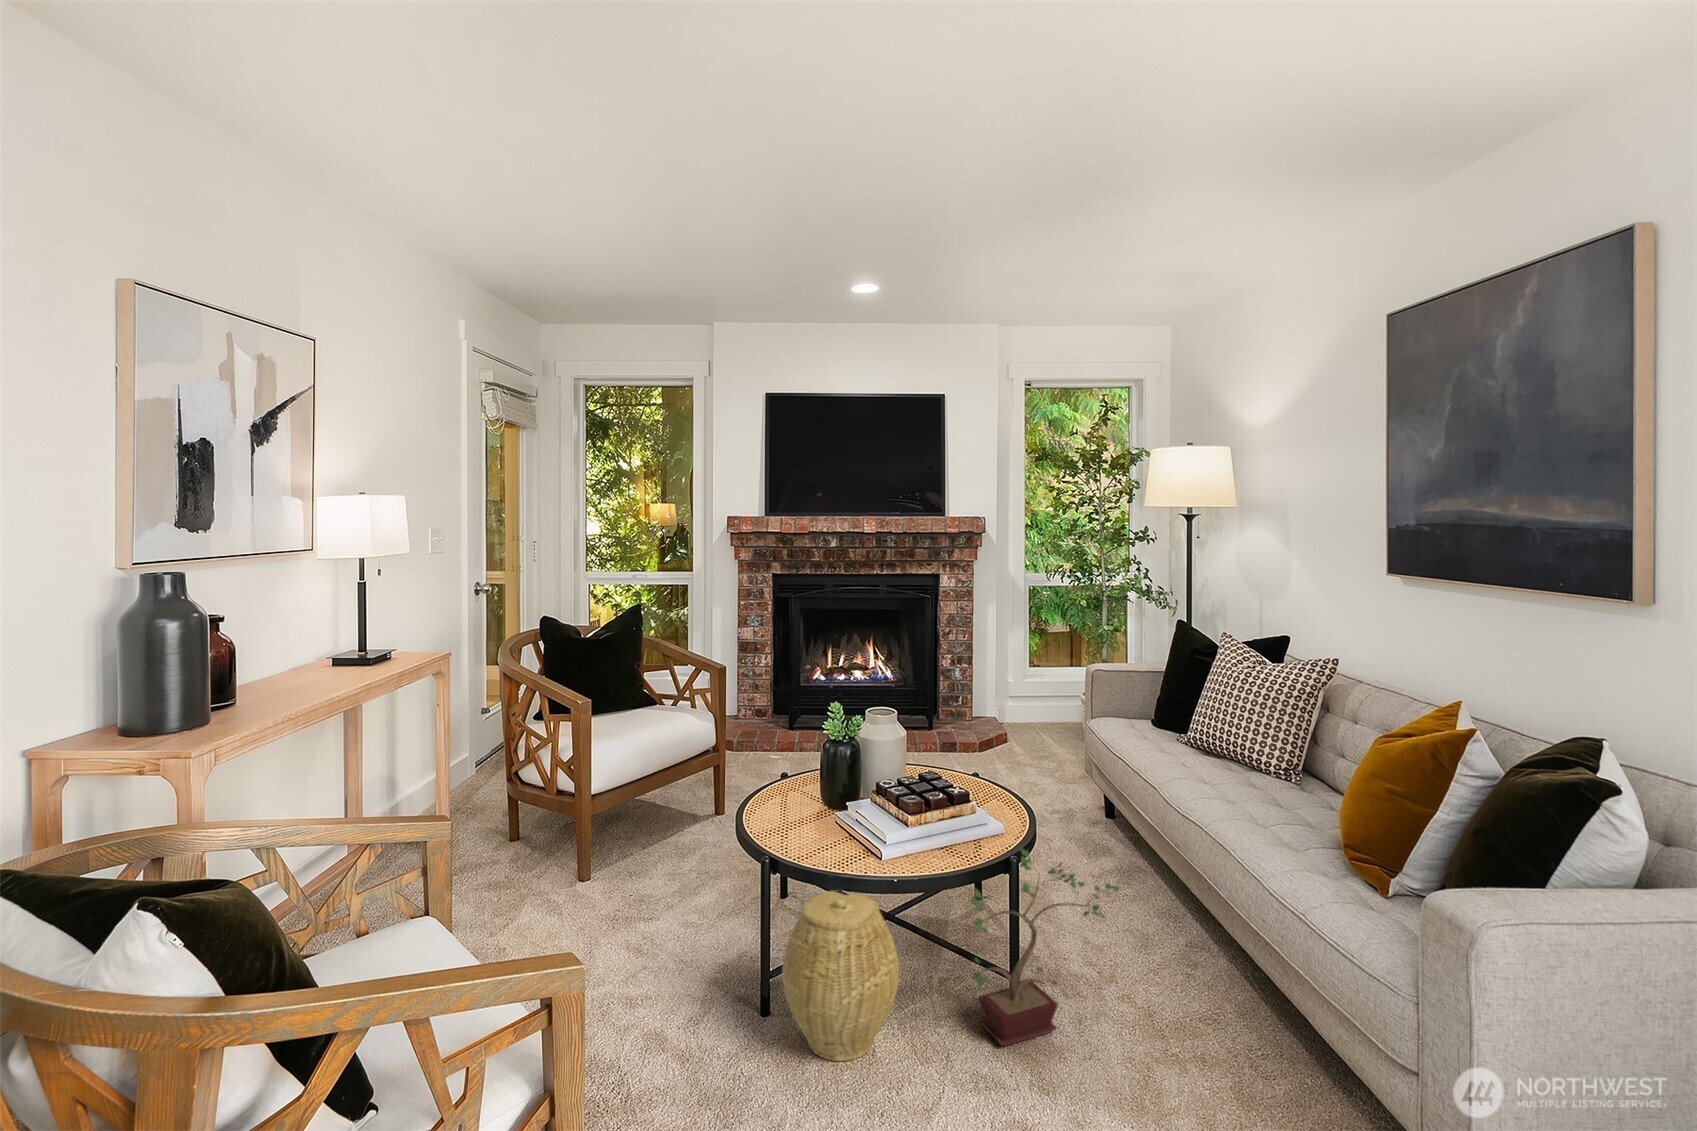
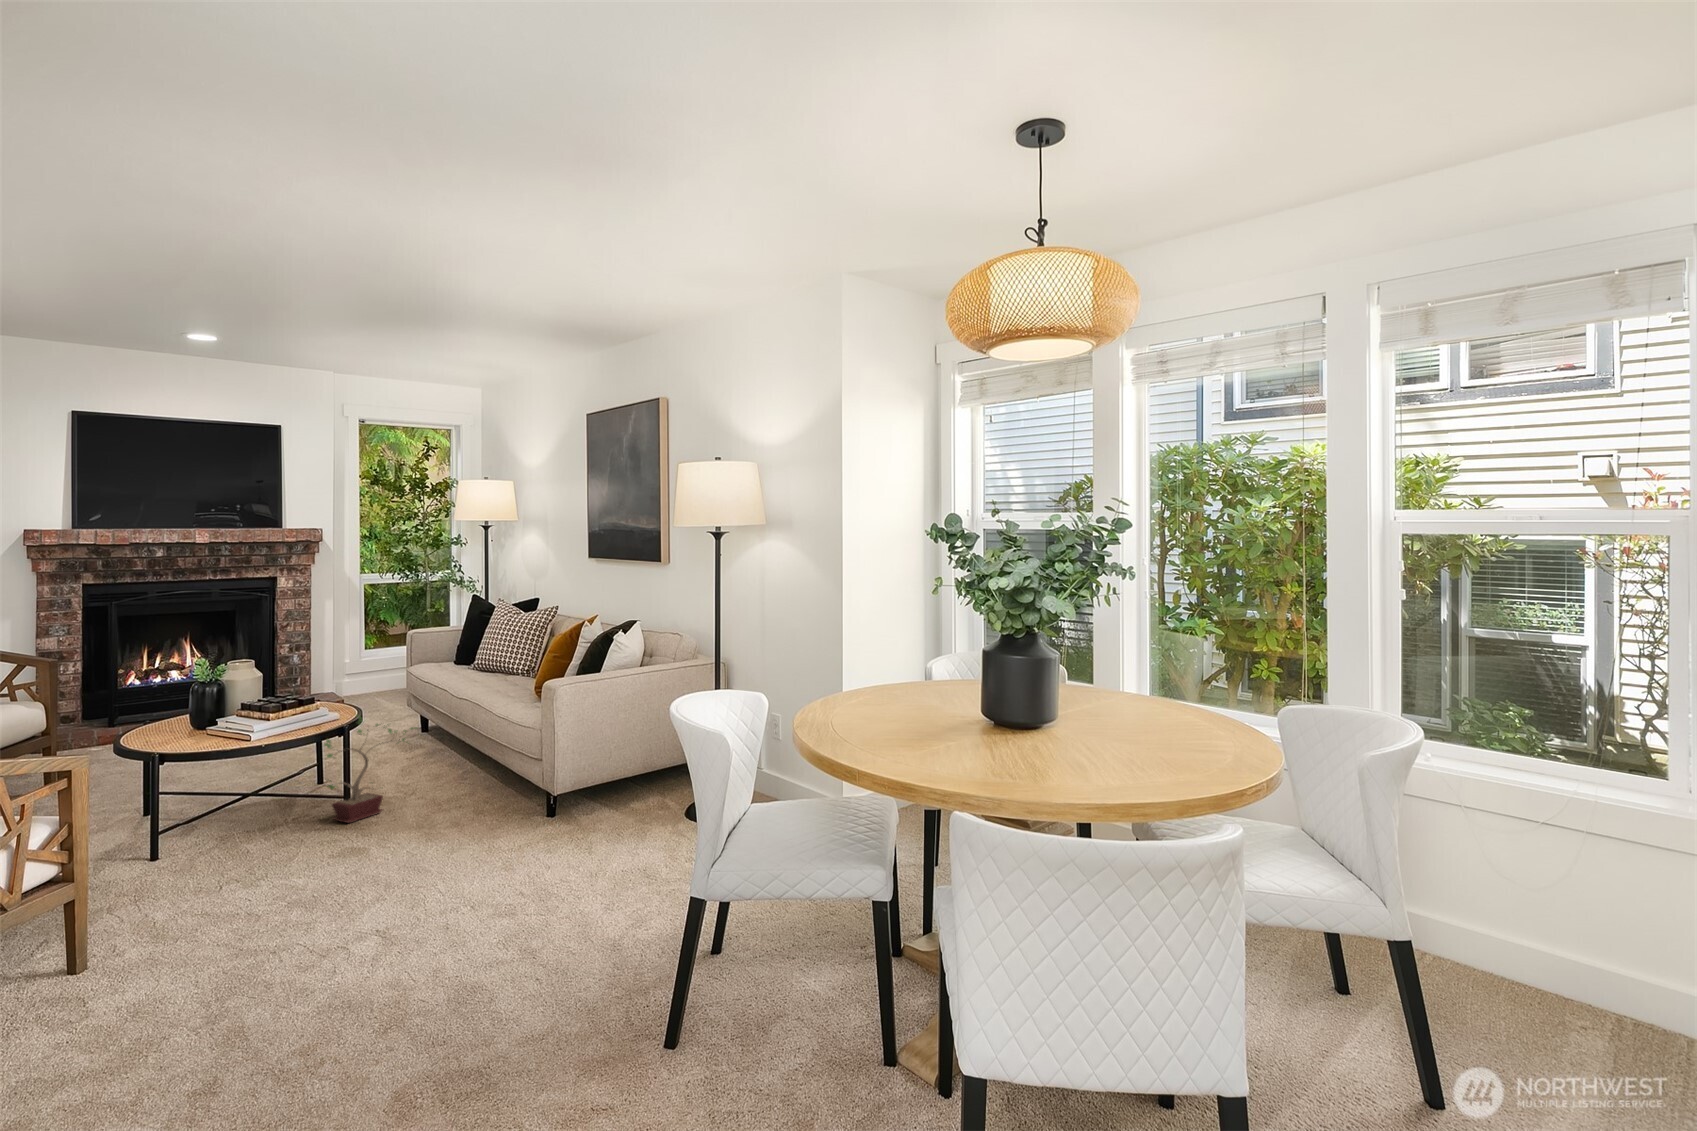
woven basket: present [782,891,899,1061] -> none [188,757,277,852]

